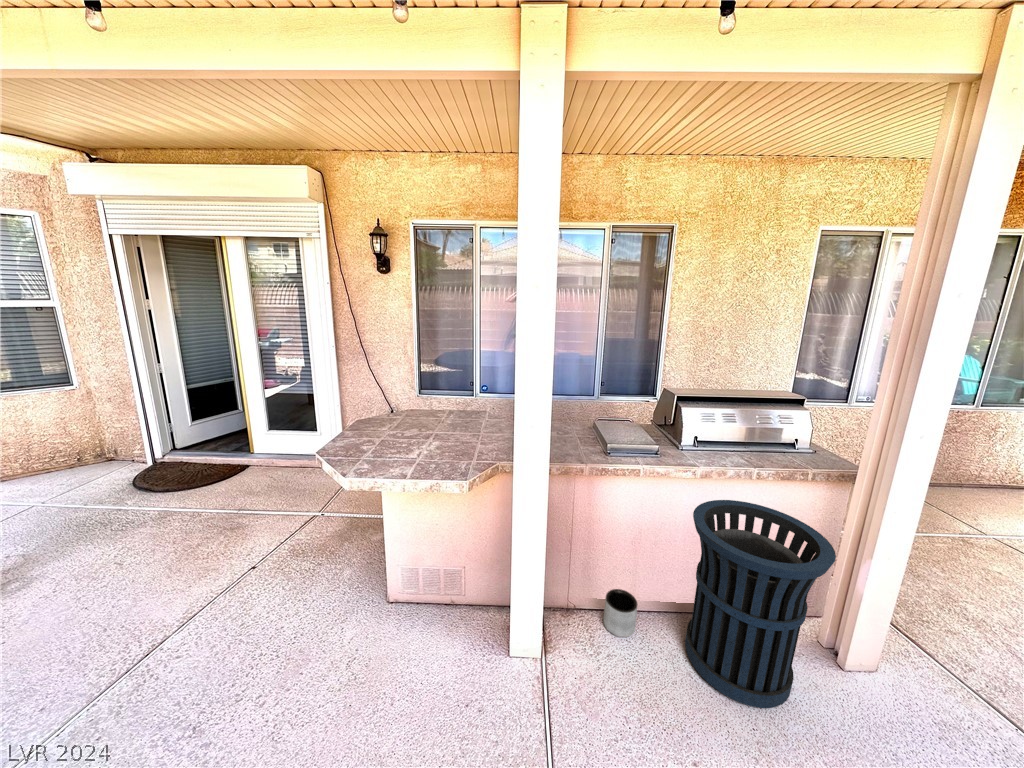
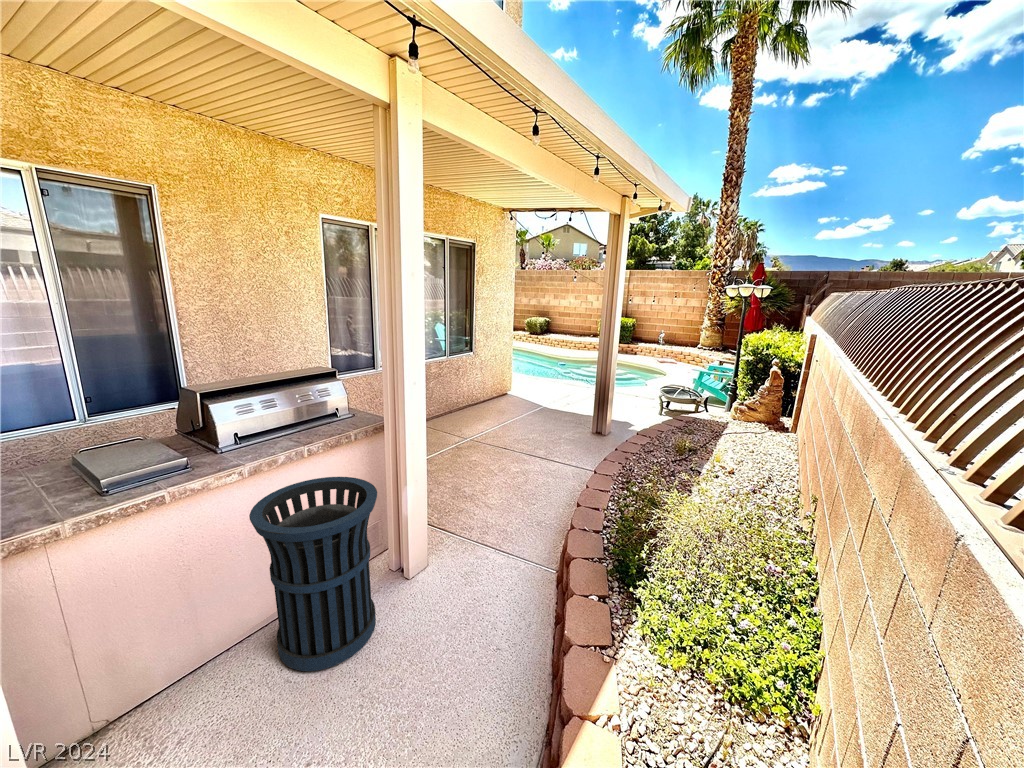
planter: present [603,589,638,637] -> none [159,649,214,715]

